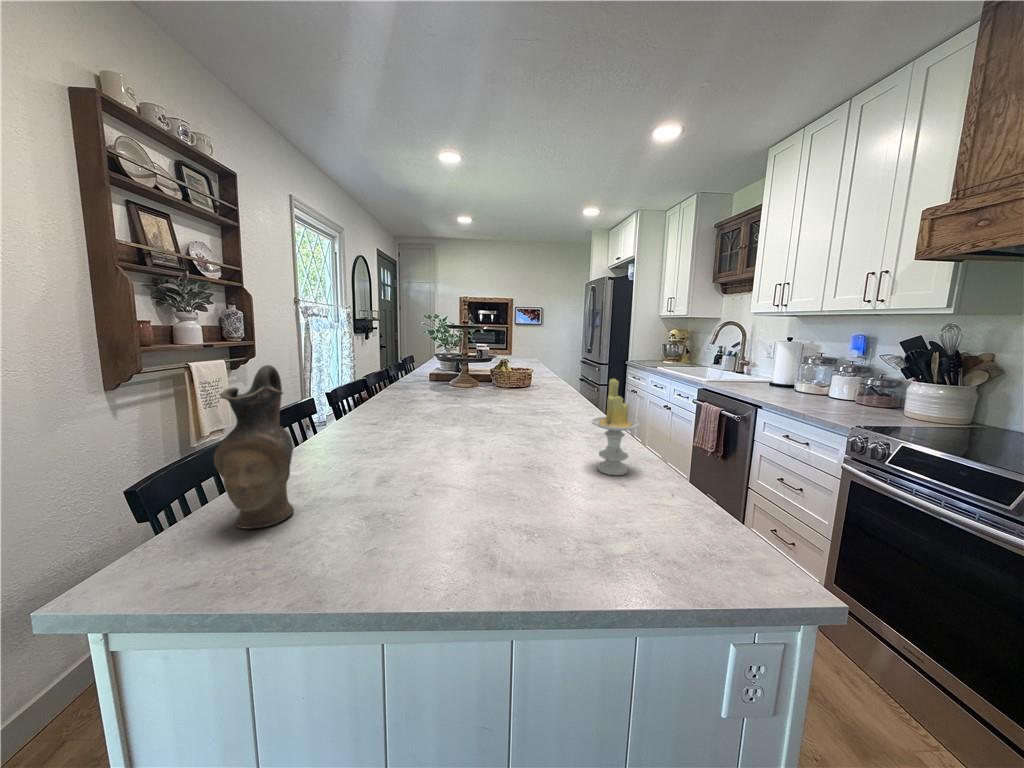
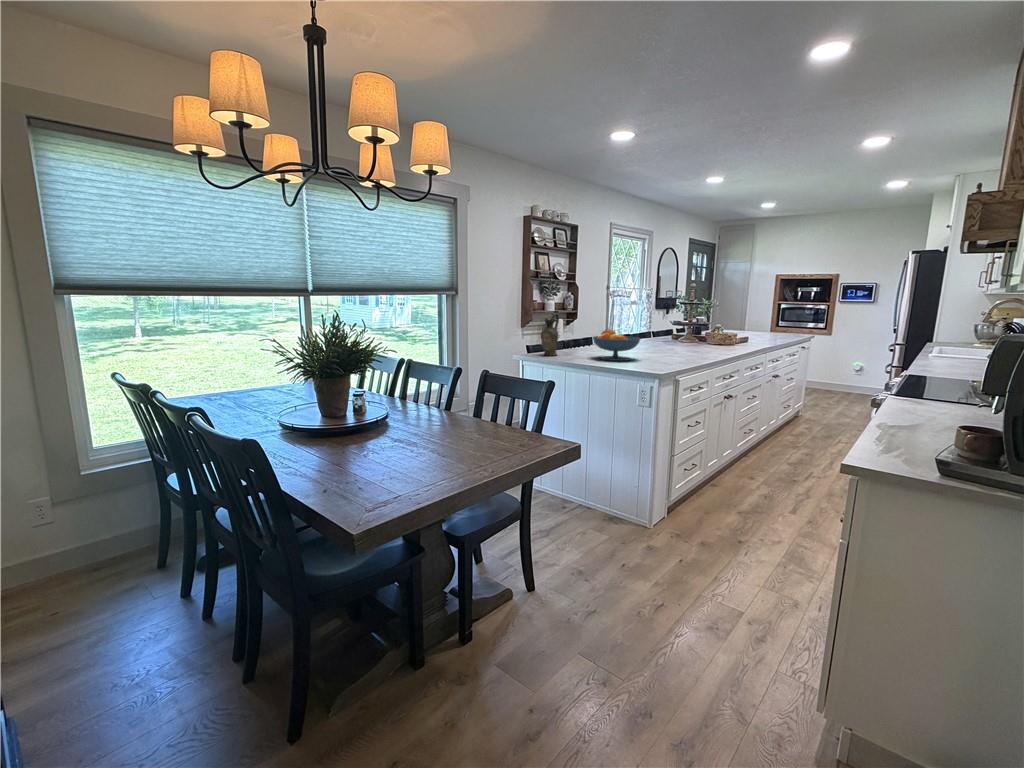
candle: present [592,379,640,475] -> none [660,324,681,364]
fruit bowl: none [418,400,552,501] -> present [593,329,640,361]

